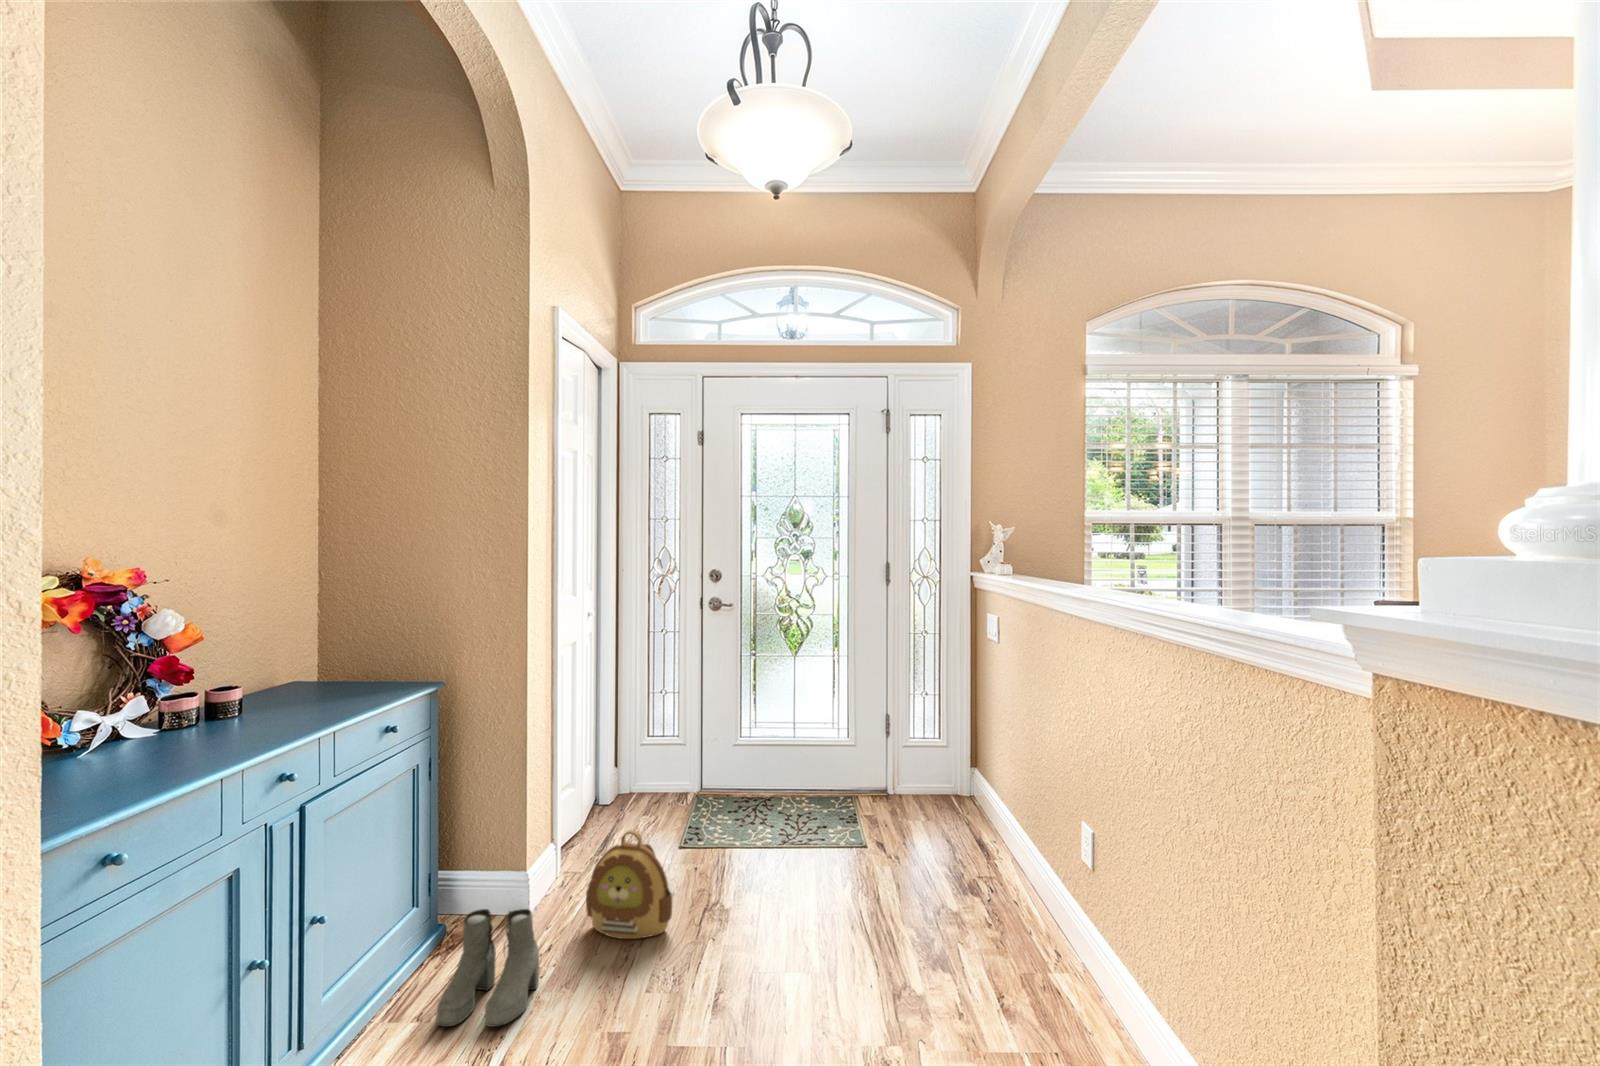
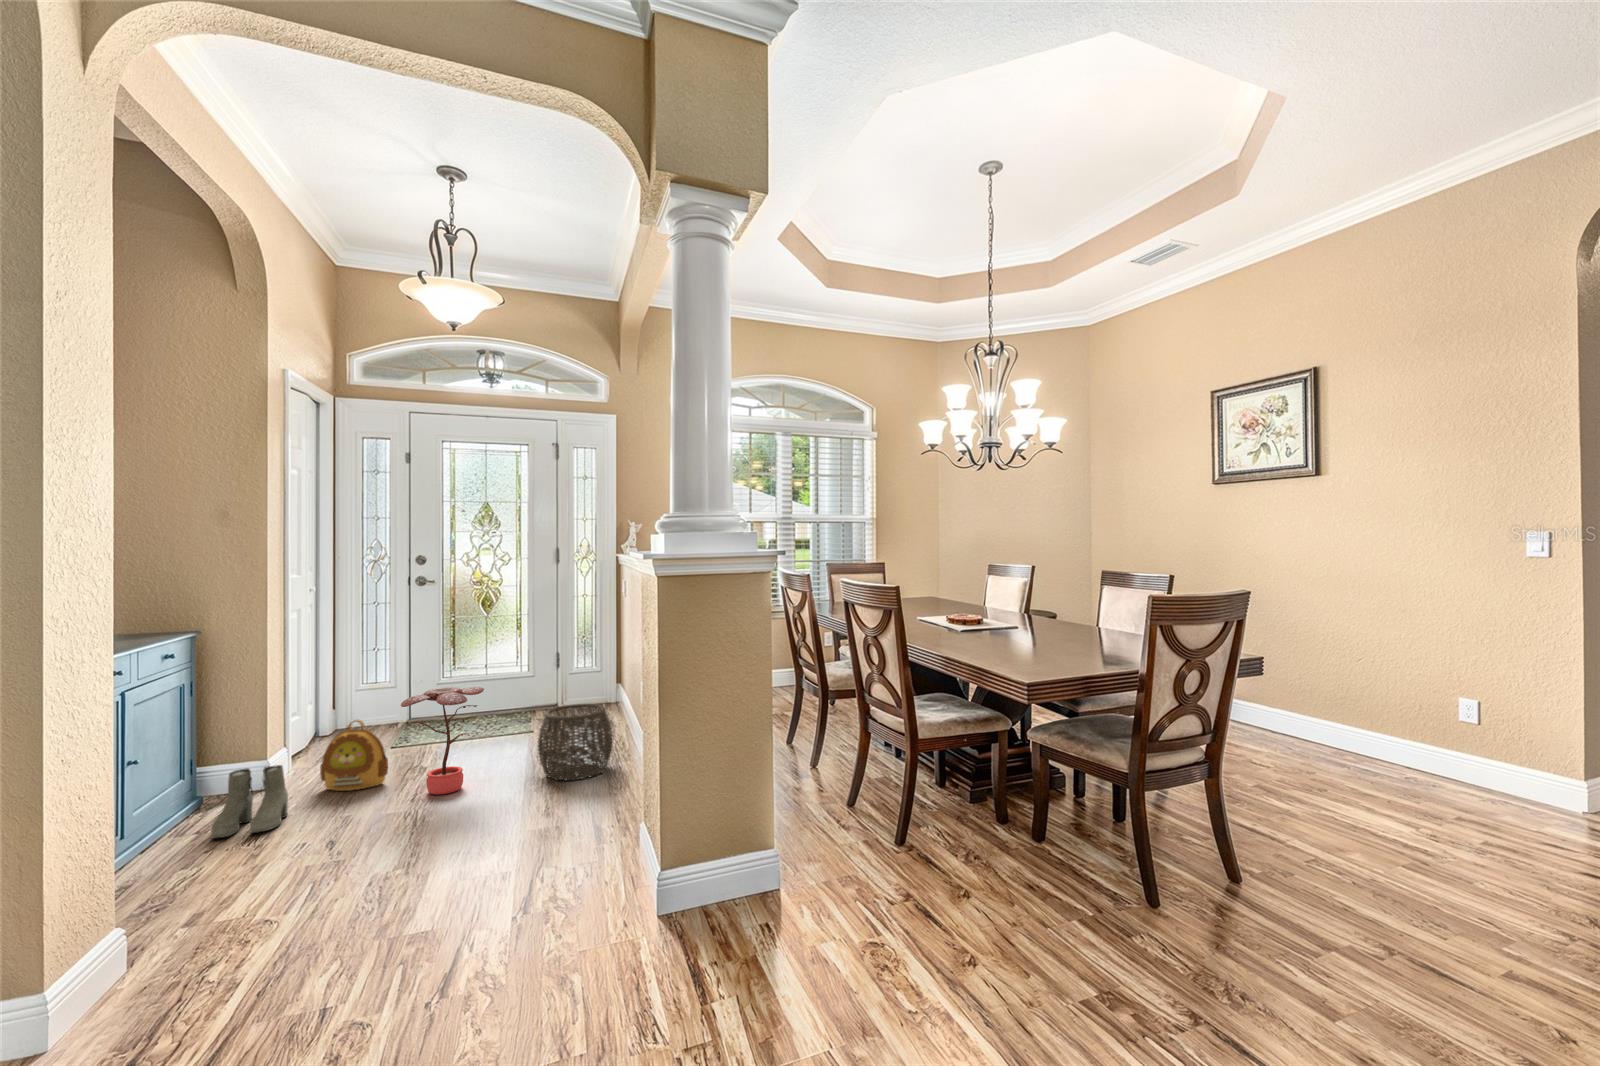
potted plant: none [689,802,808,983] -> present [401,687,484,795]
woven basket: none [888,845,1015,996] -> present [537,704,613,781]

